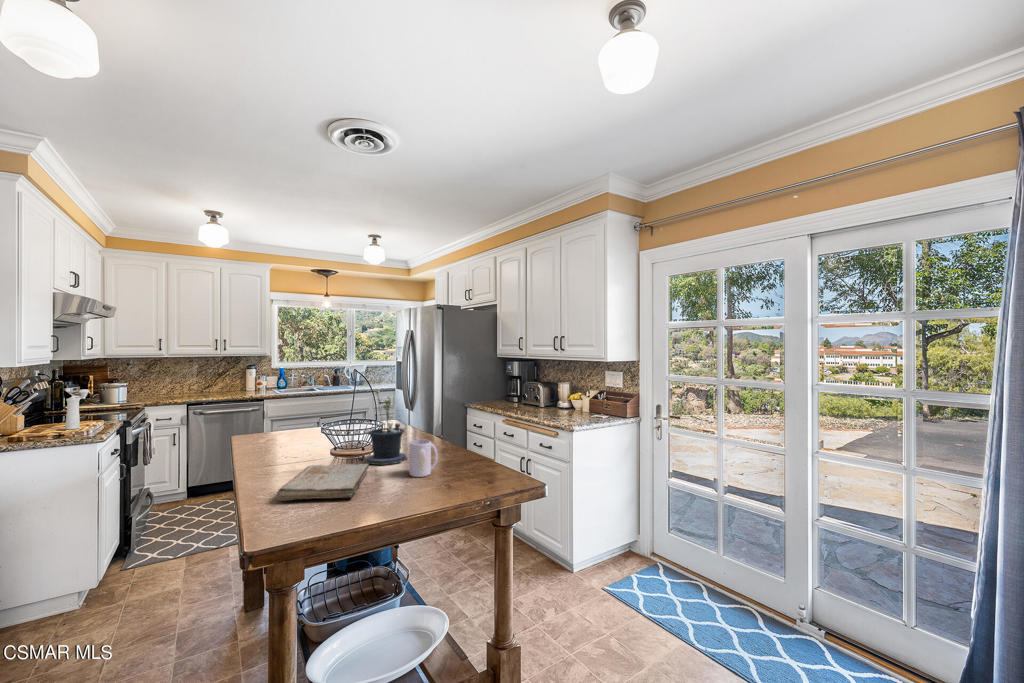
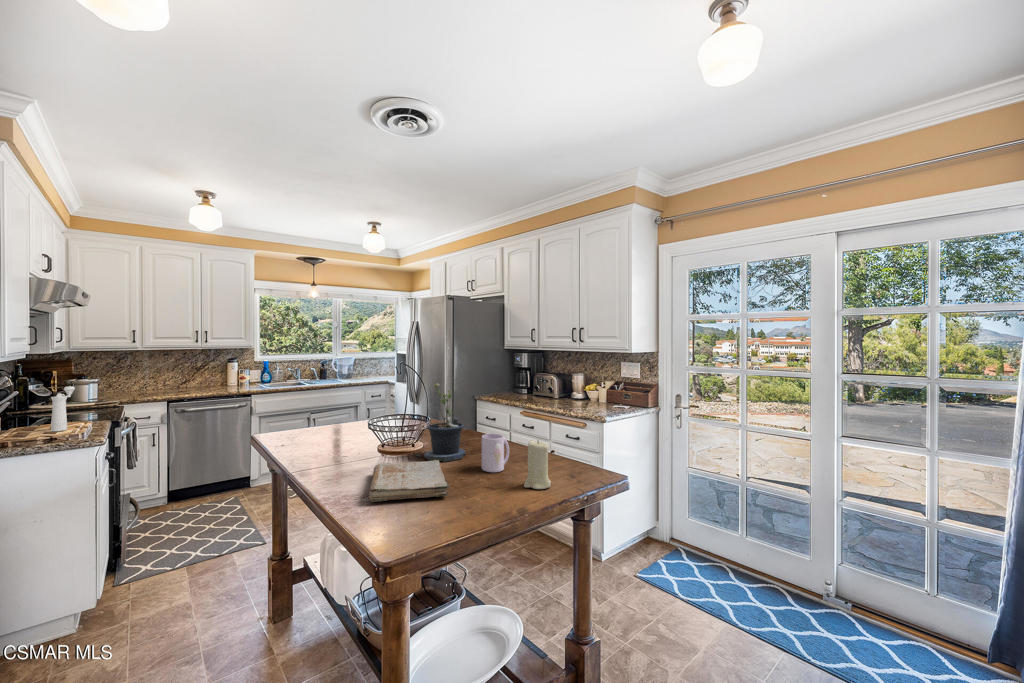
candle: none [434,446,463,494] -> present [524,441,551,489]

